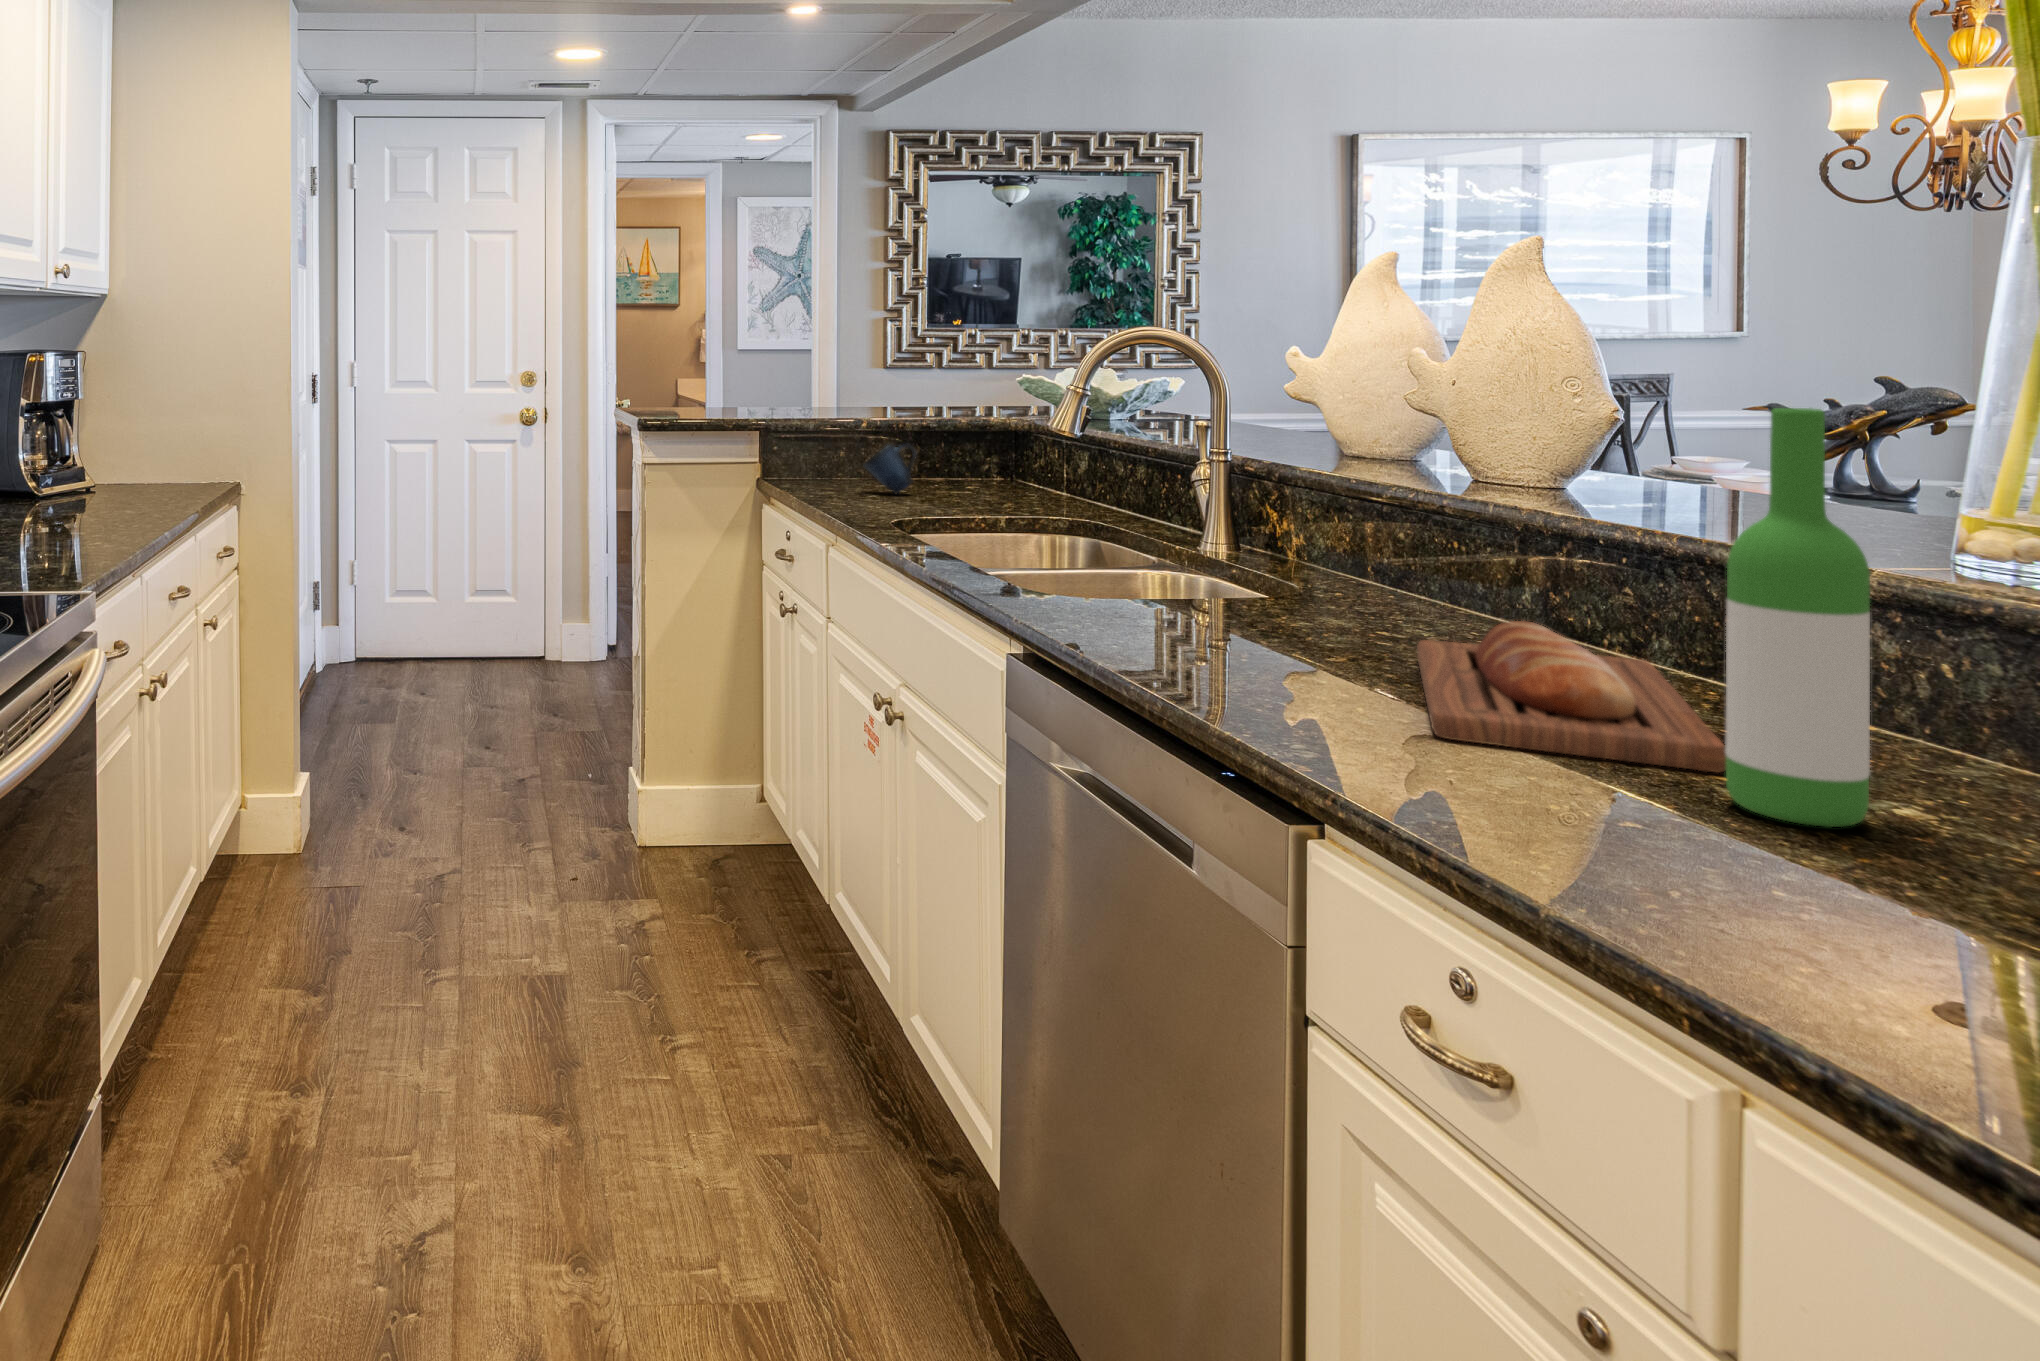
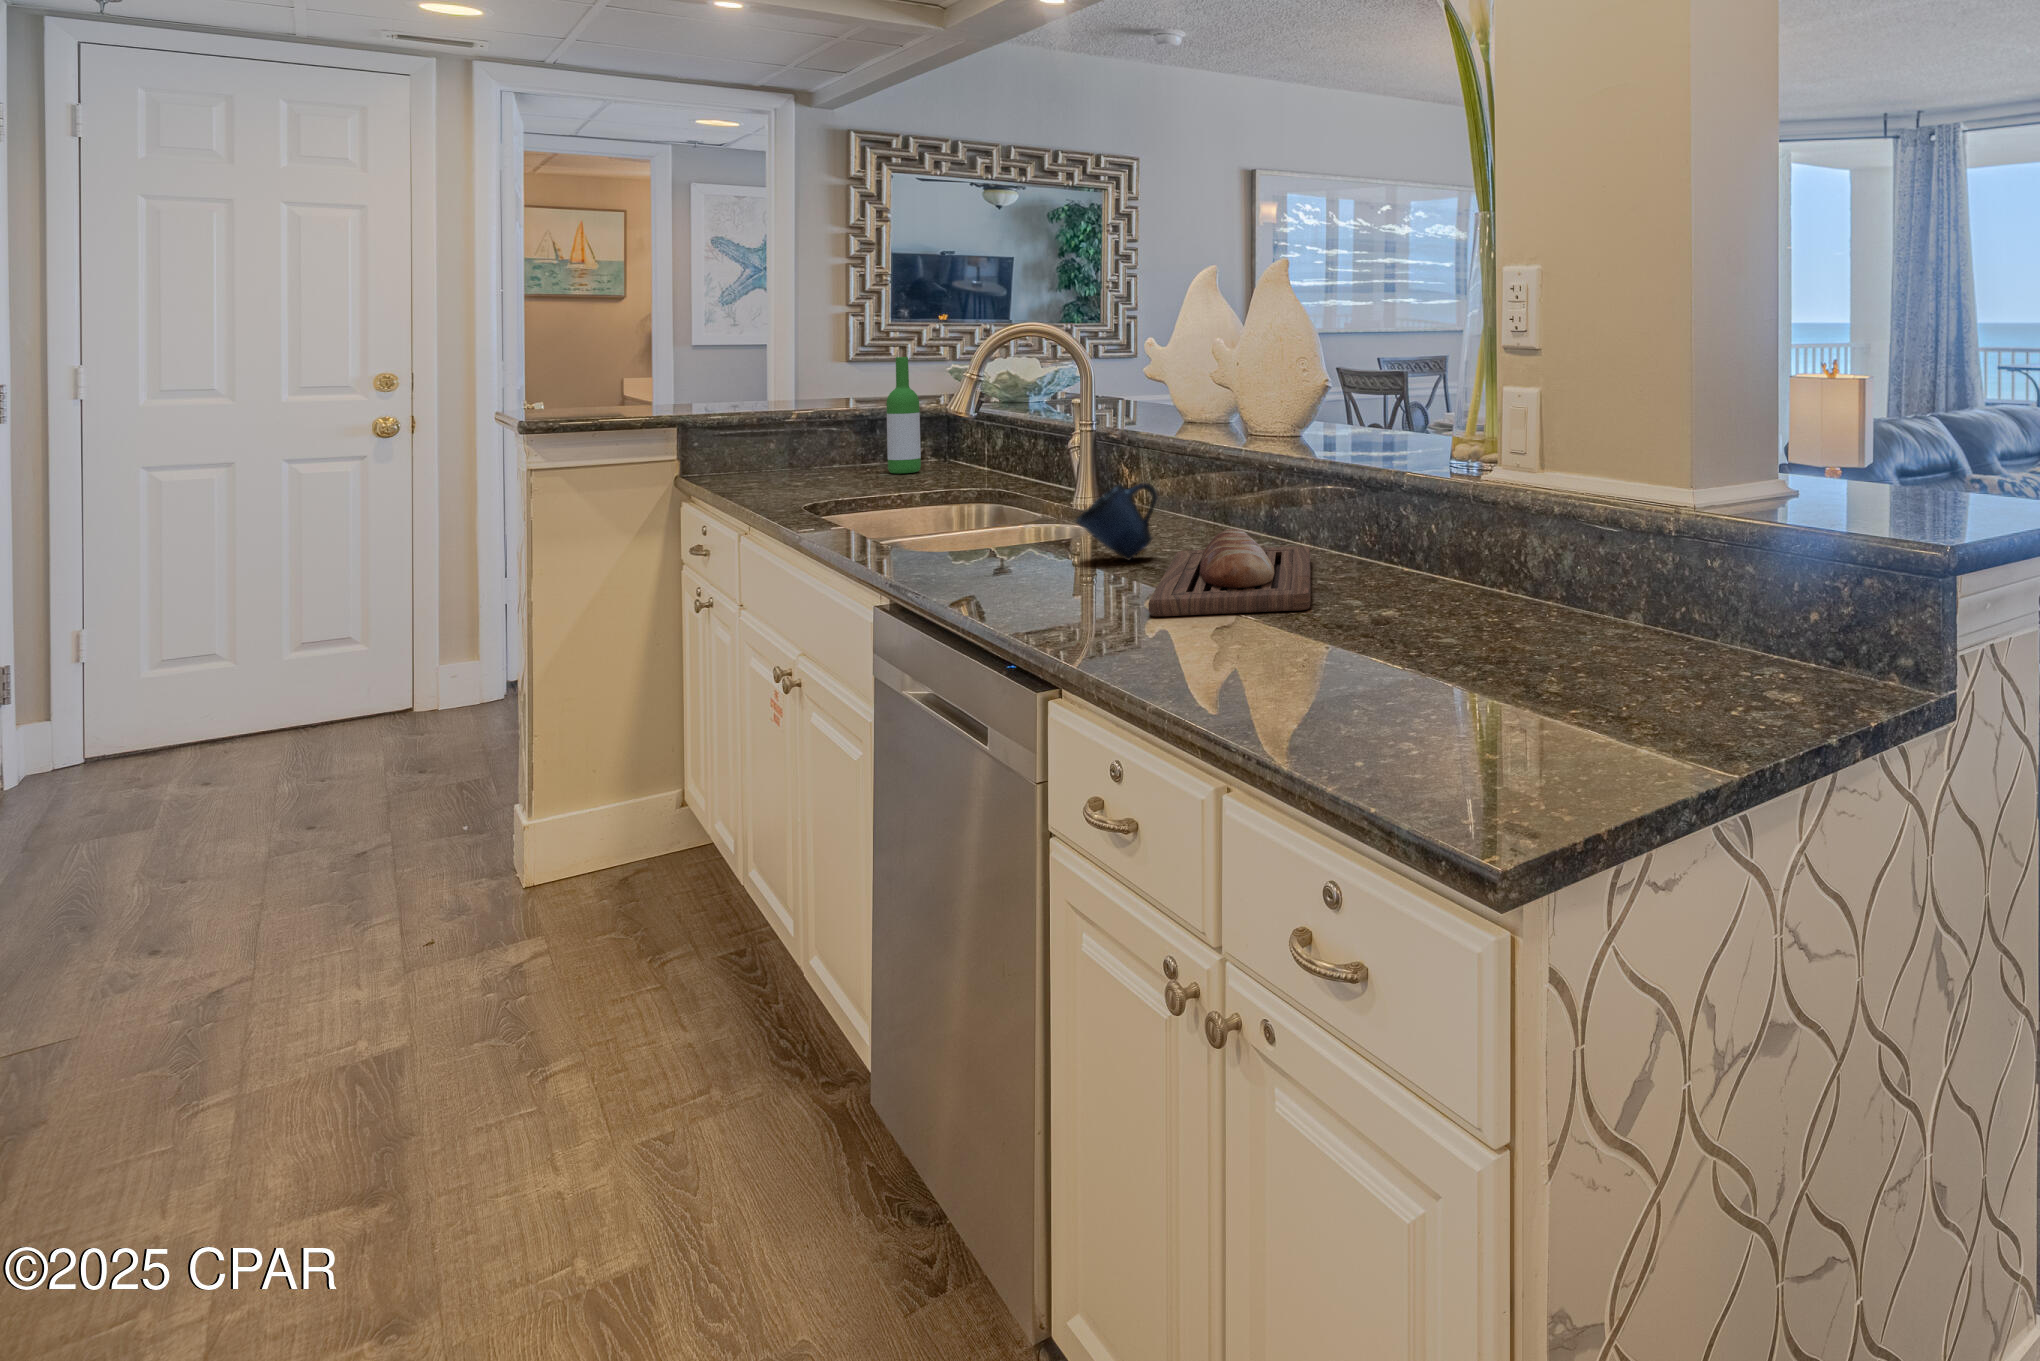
wine bottle: present [1725,408,1870,827] -> present [886,357,921,474]
mug: present [864,444,916,494] -> present [1076,483,1158,560]

